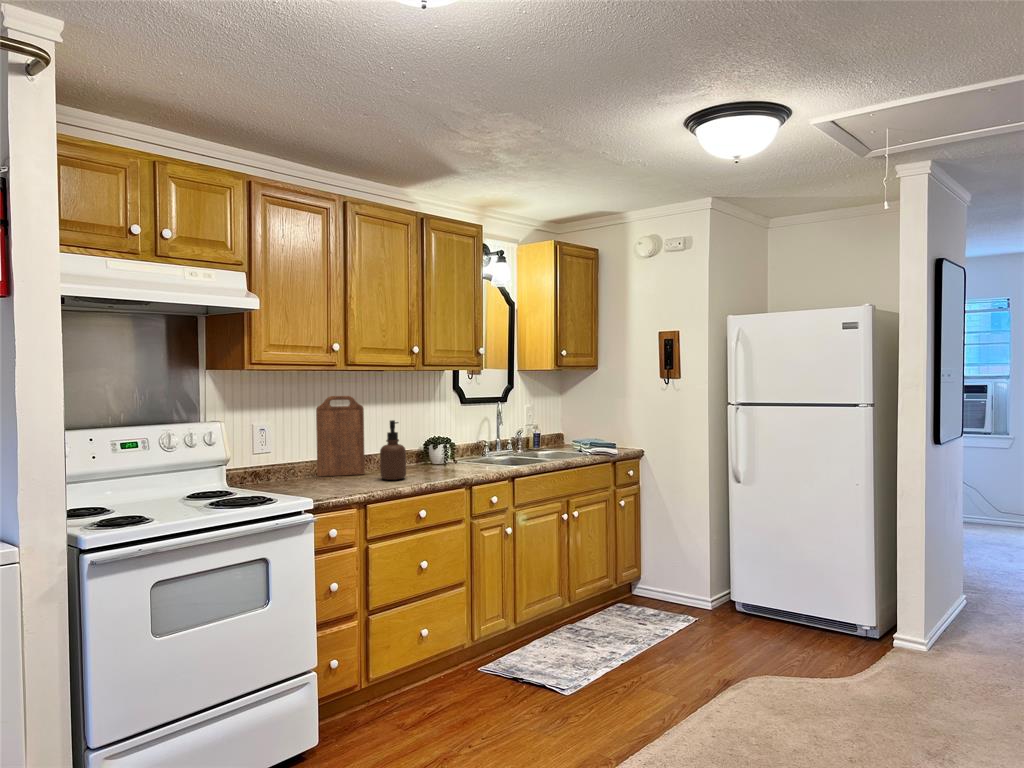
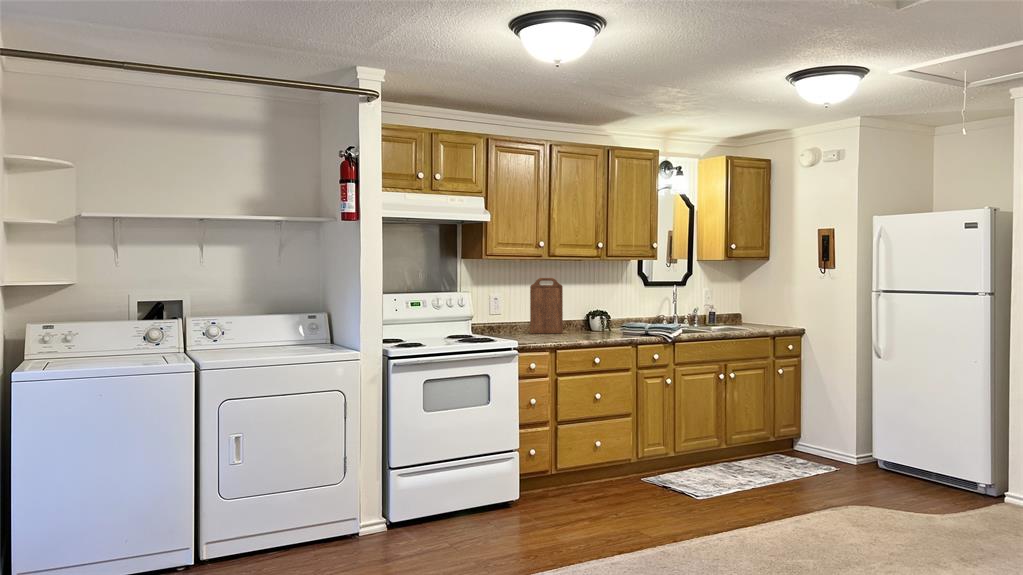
soap dispenser: present [380,420,406,480] -> none [572,296,589,337]

